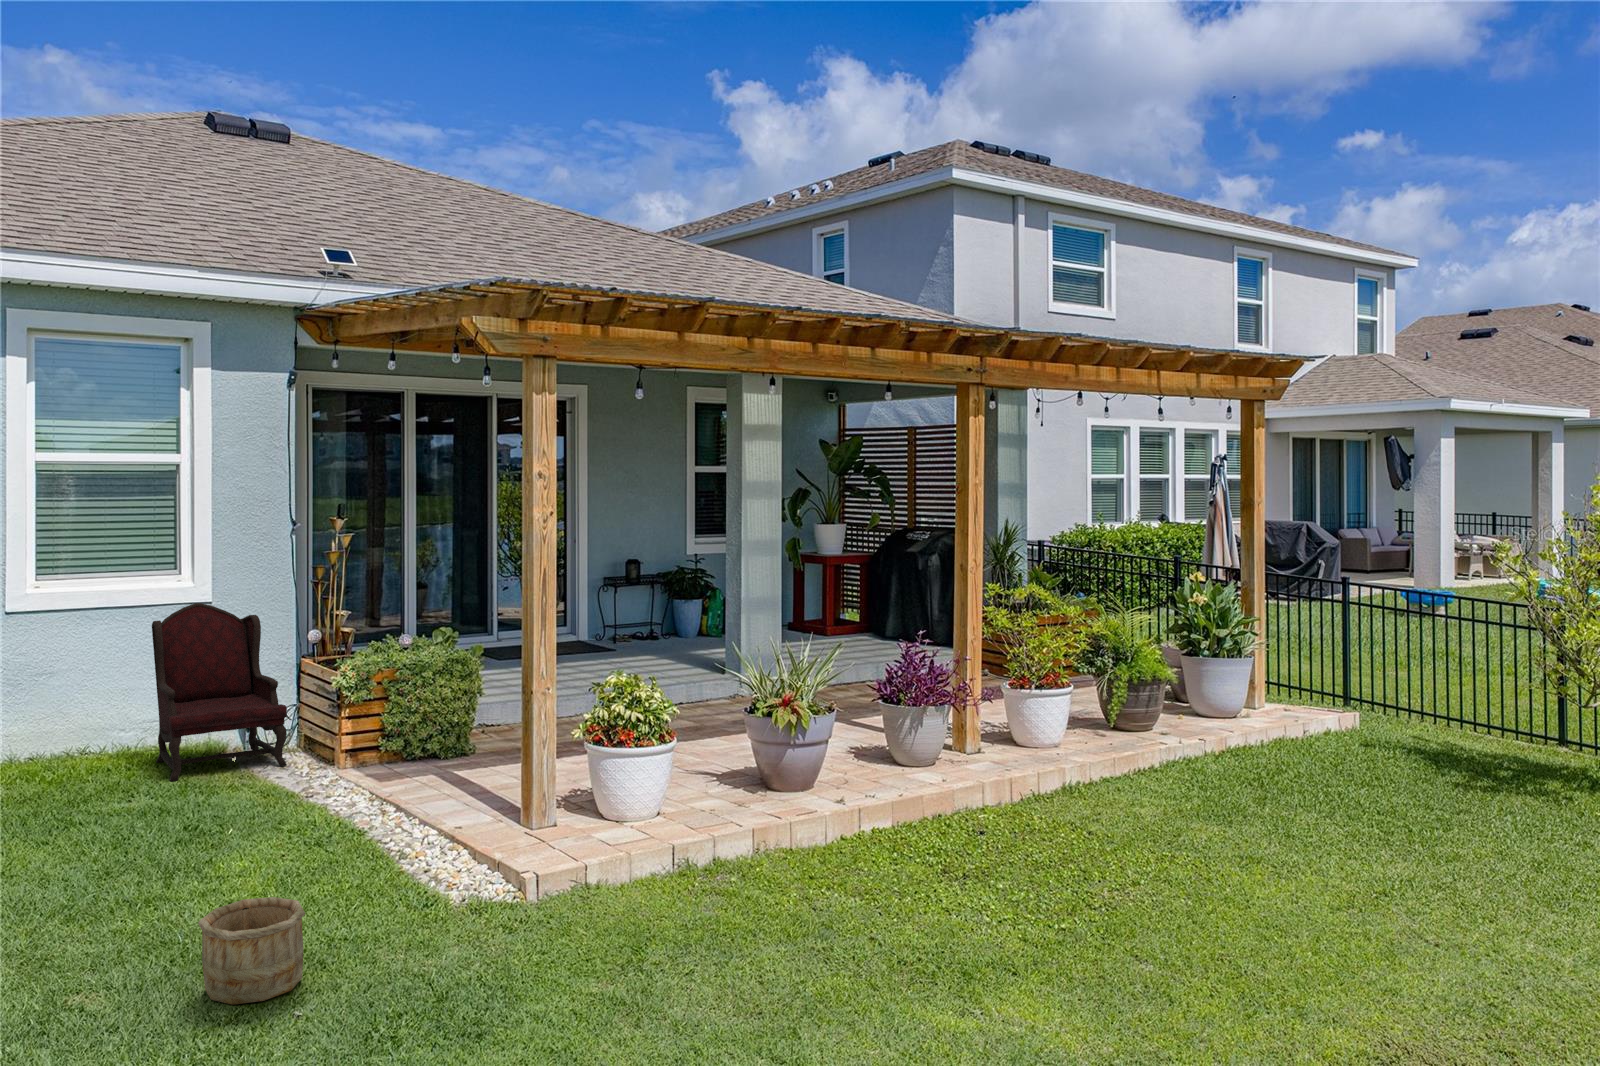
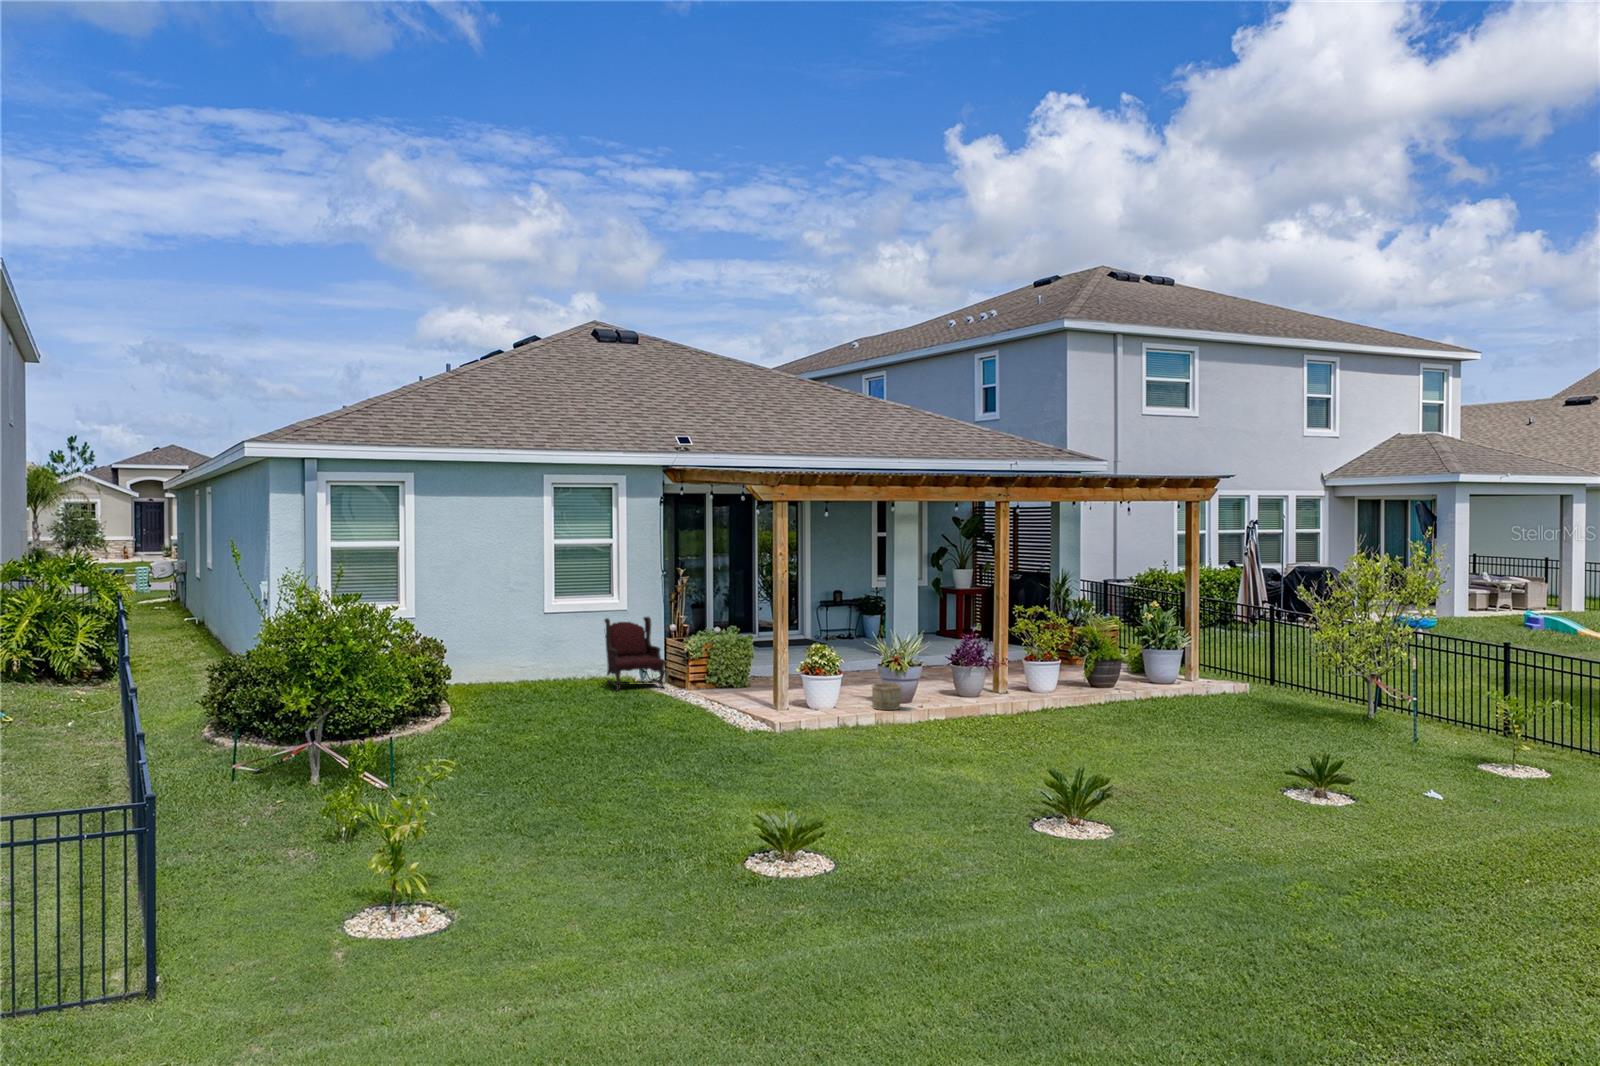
wooden bucket: present [198,897,305,1005] -> present [872,683,901,710]

